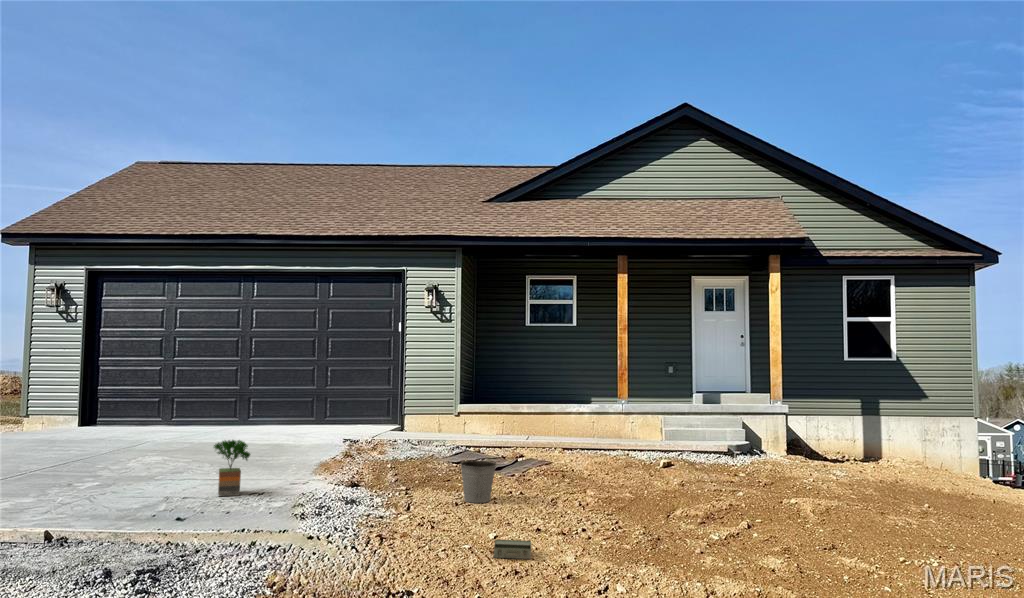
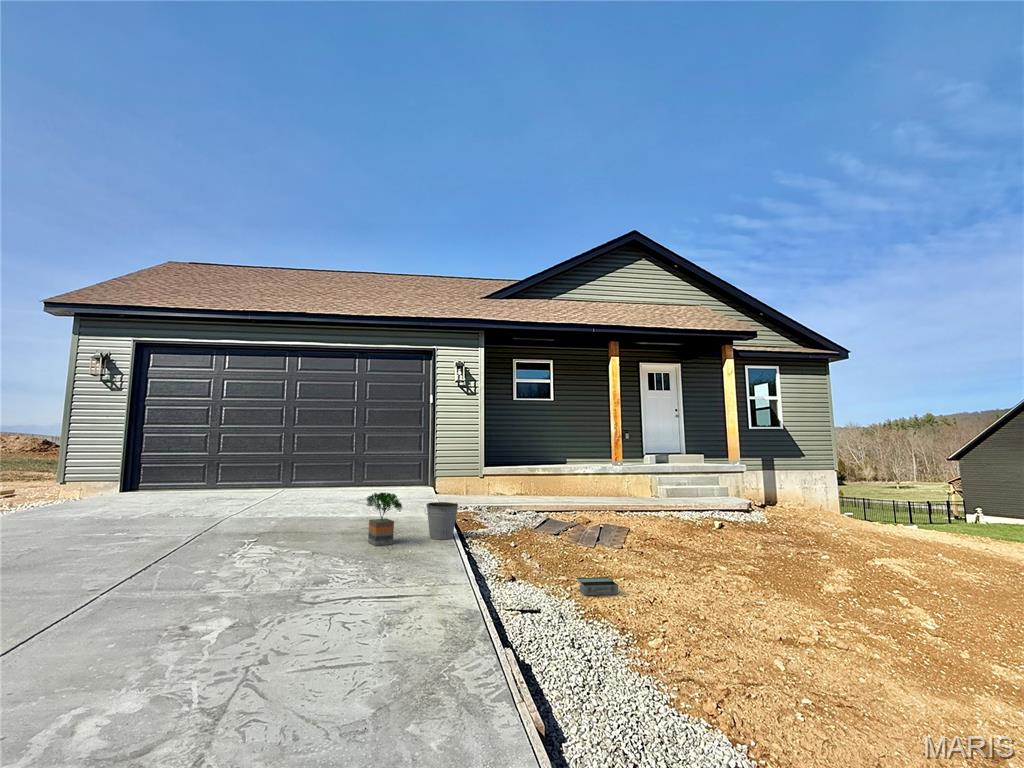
bucket: present [460,460,496,503] -> present [425,502,458,539]
toolbox: present [494,540,531,559] -> present [577,577,618,595]

